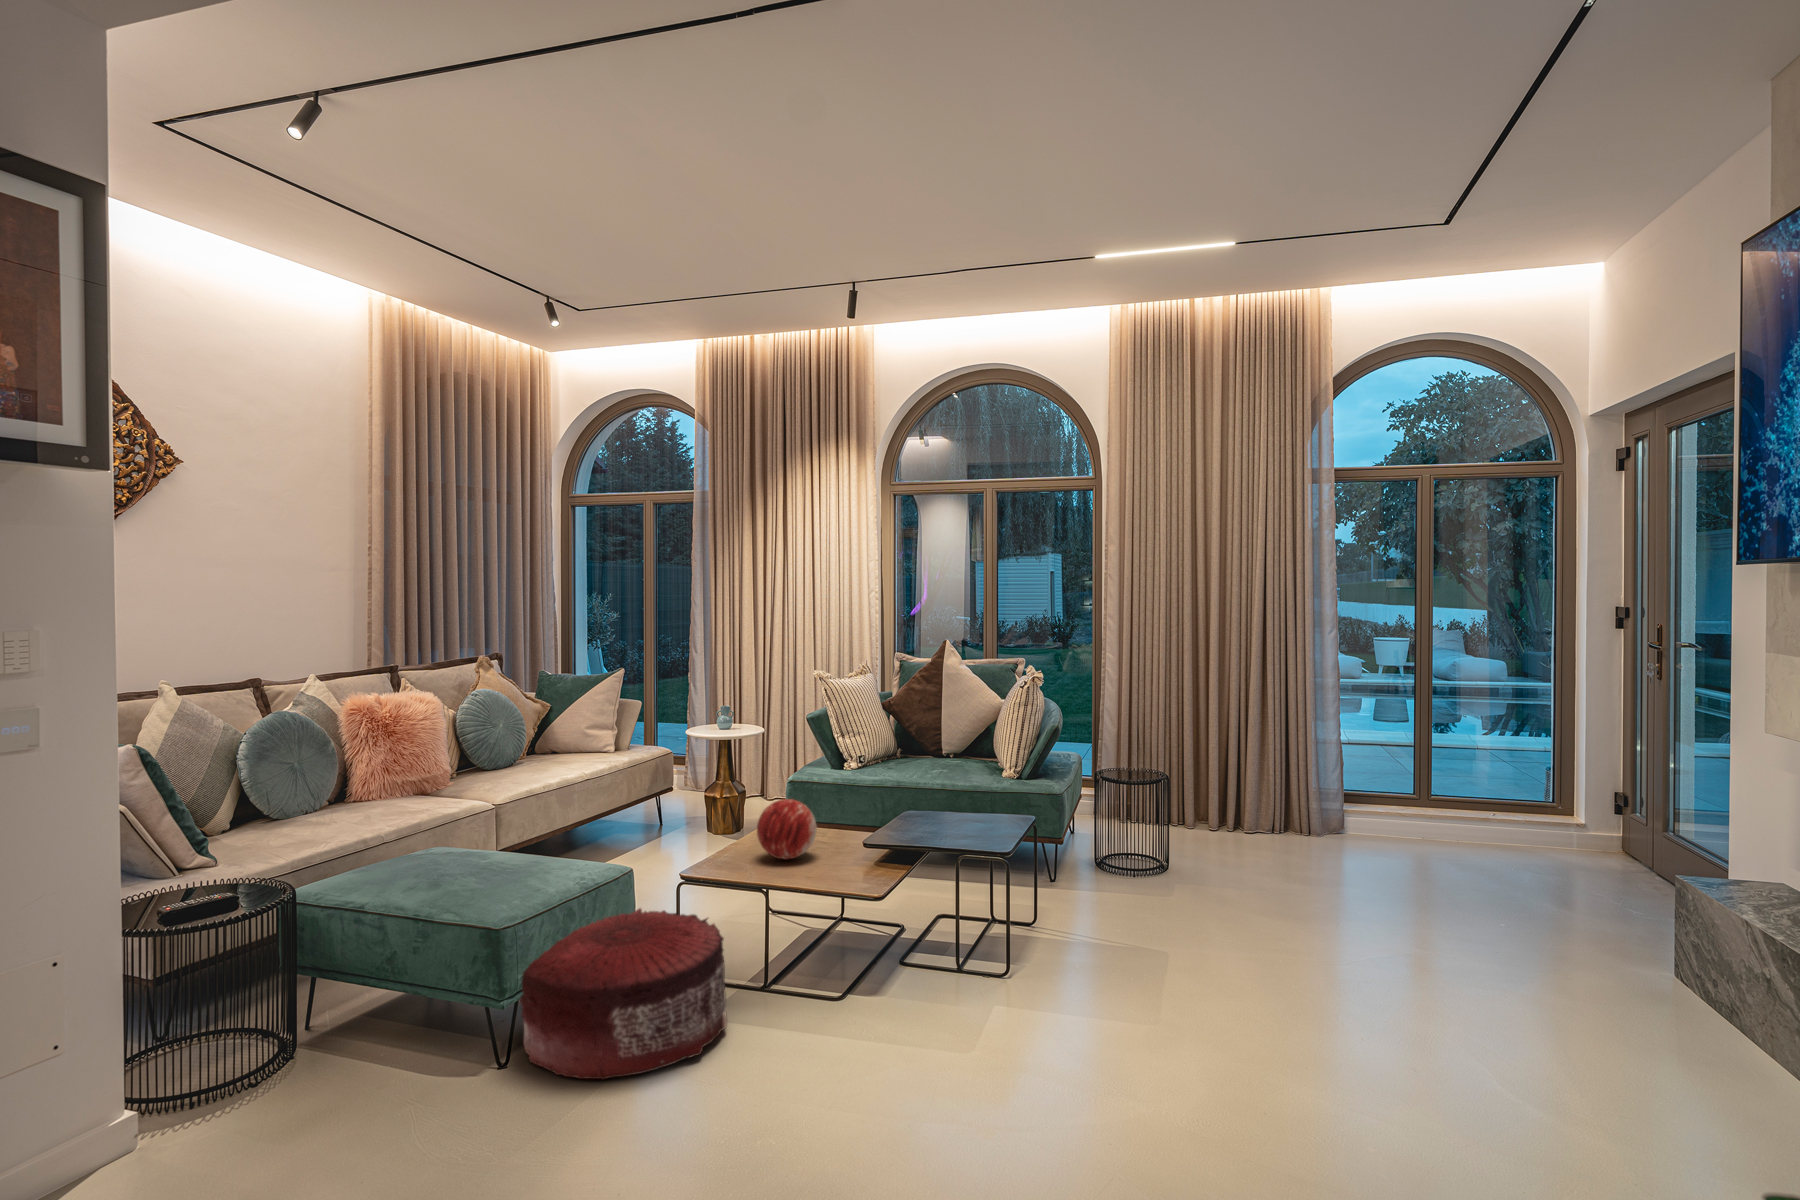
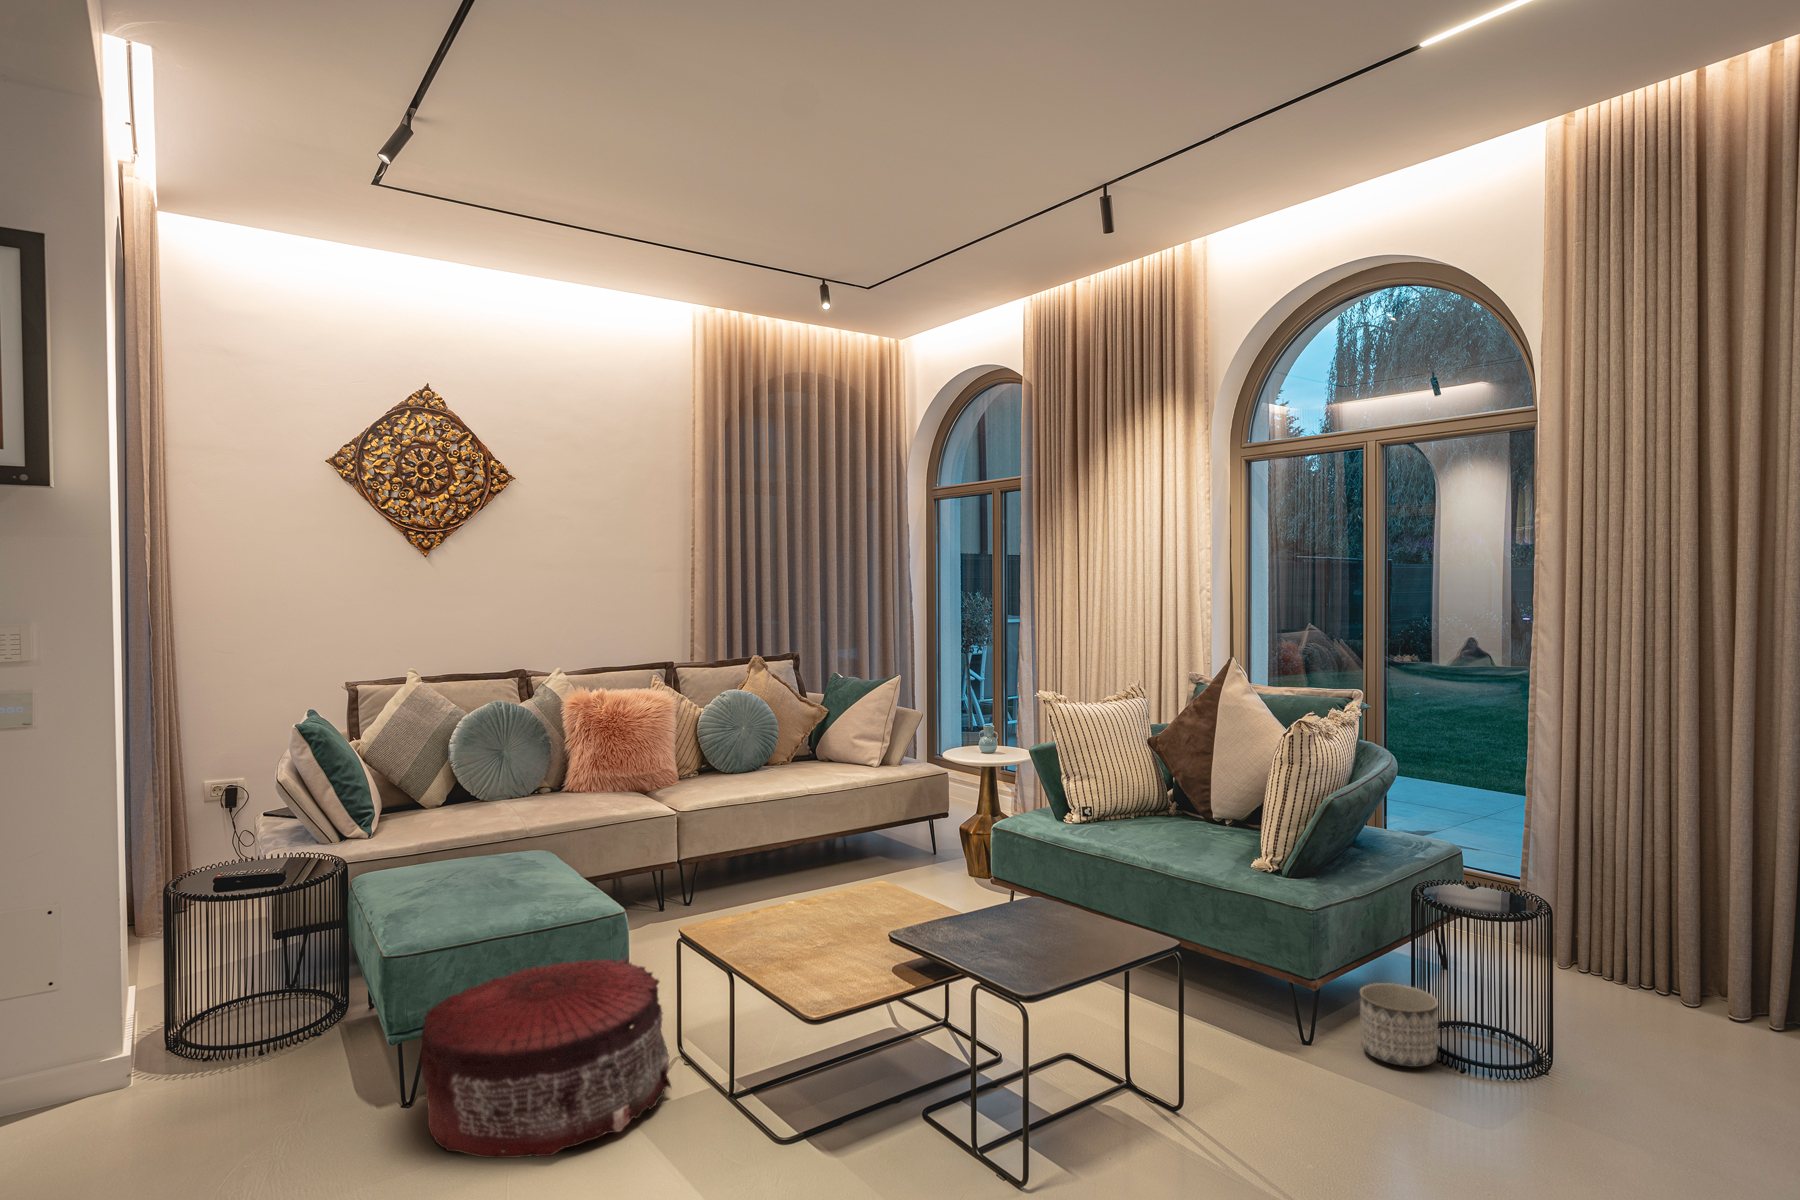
decorative orb: present [757,799,817,859] -> none [767,856,843,933]
planter: none [1082,837,1127,883] -> present [1360,983,1438,1067]

